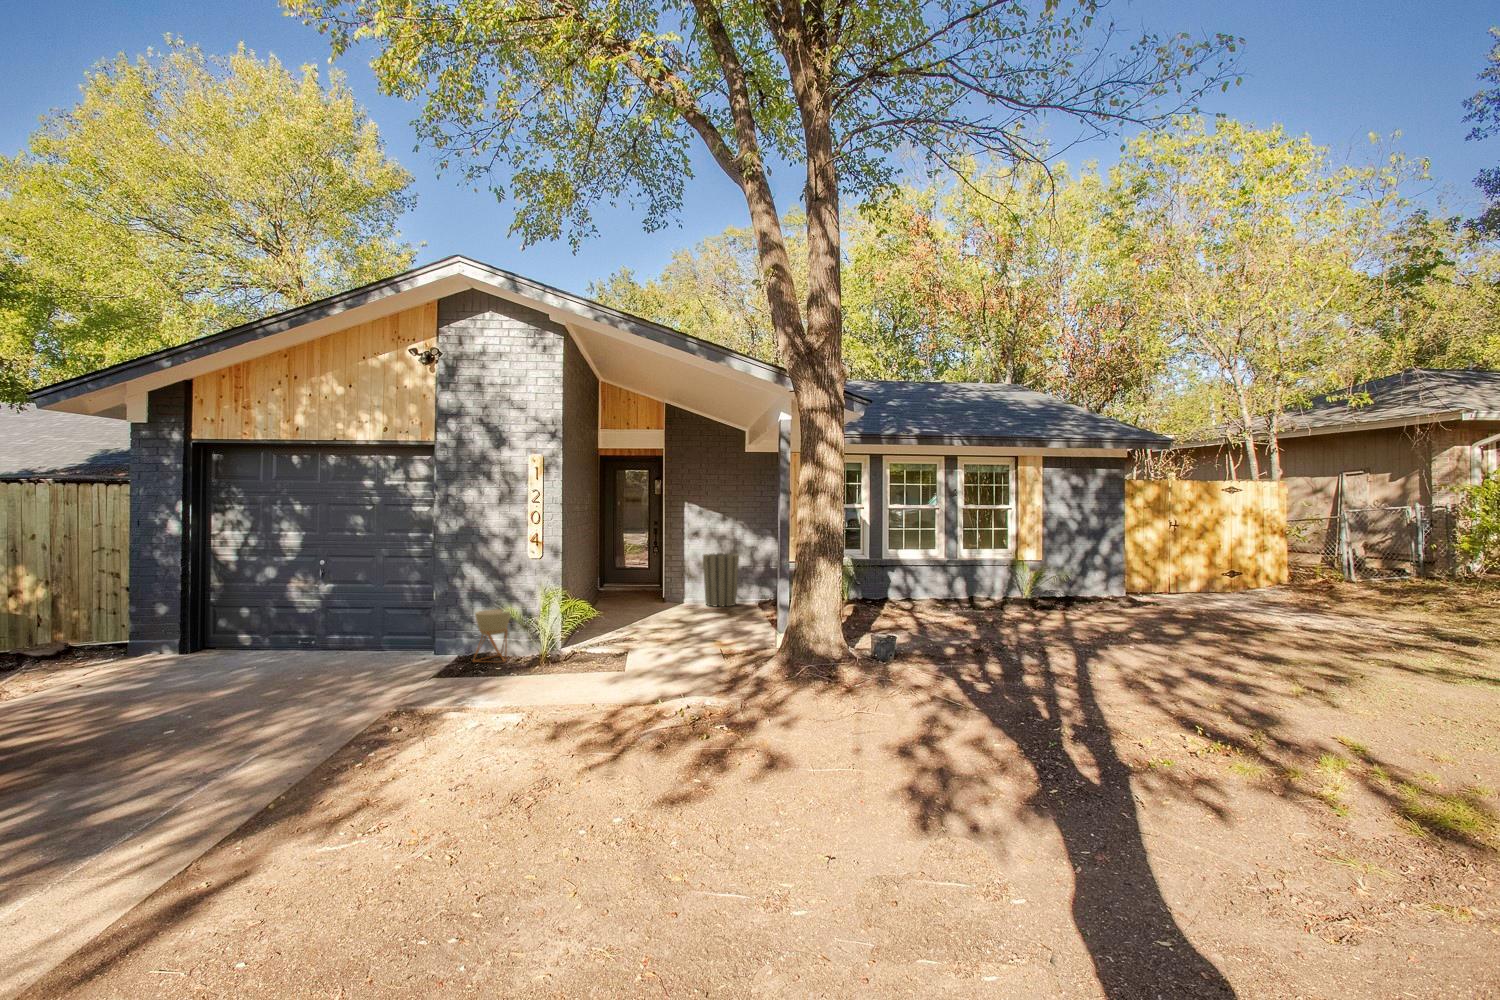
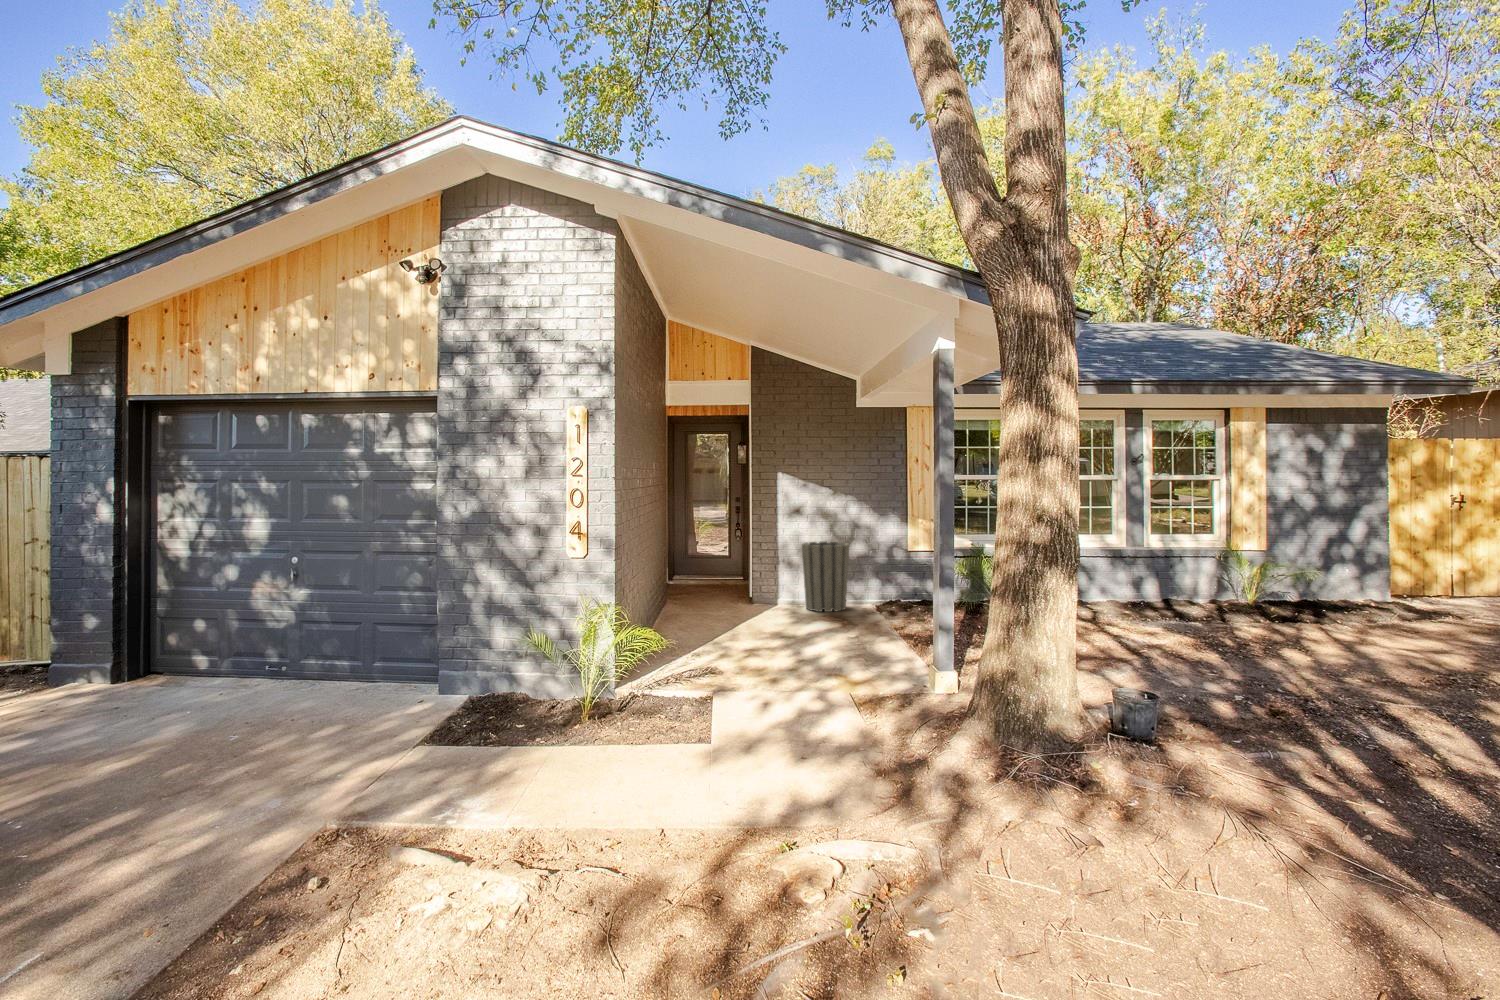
planter: present [473,609,510,662] -> none [490,632,544,713]

